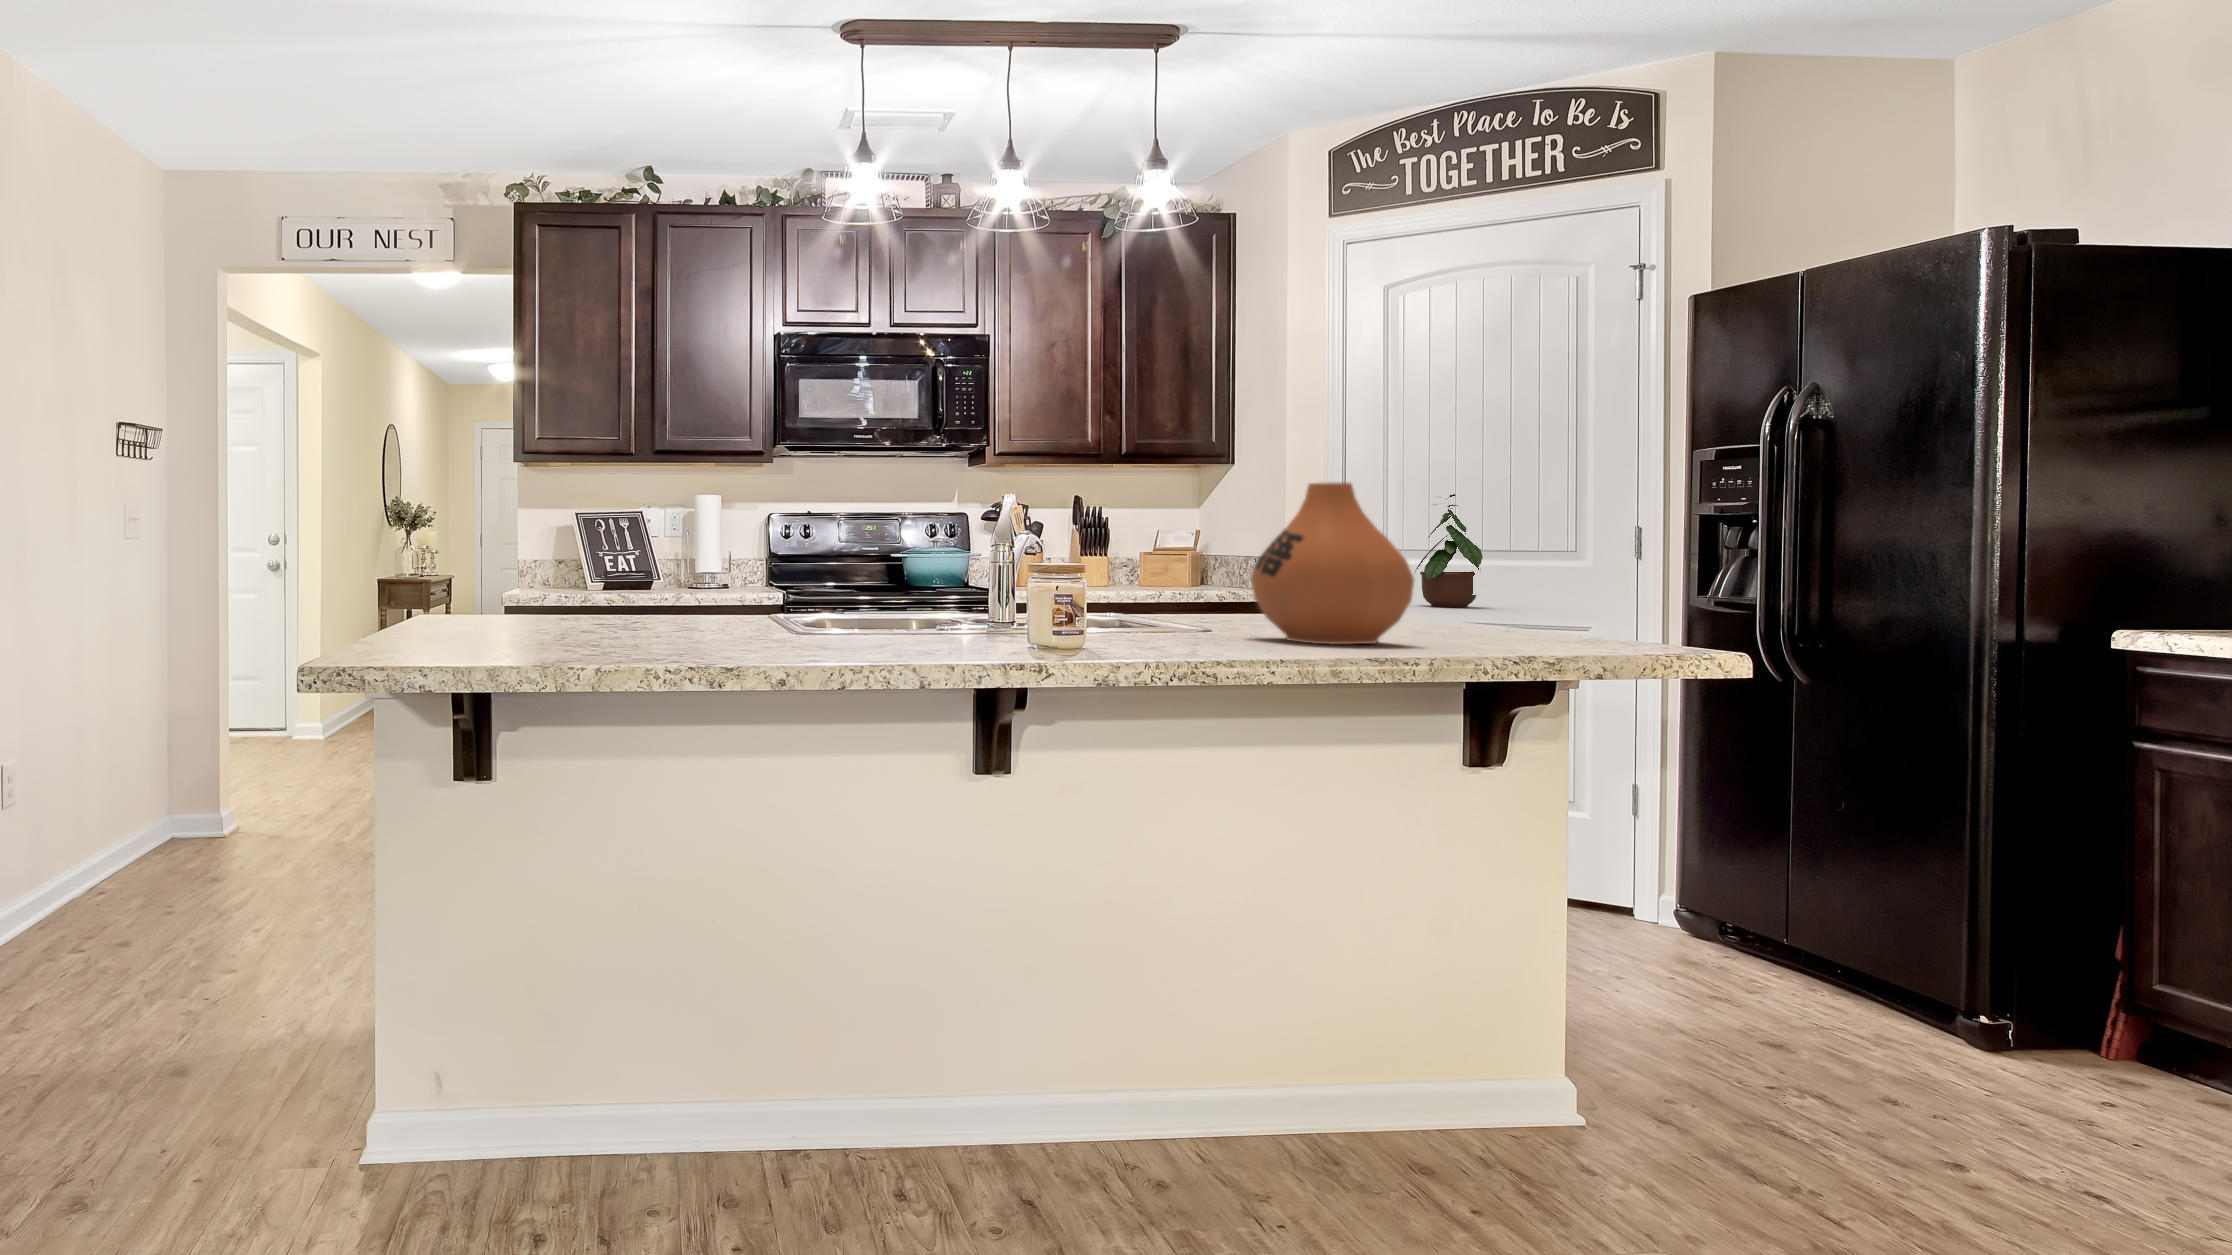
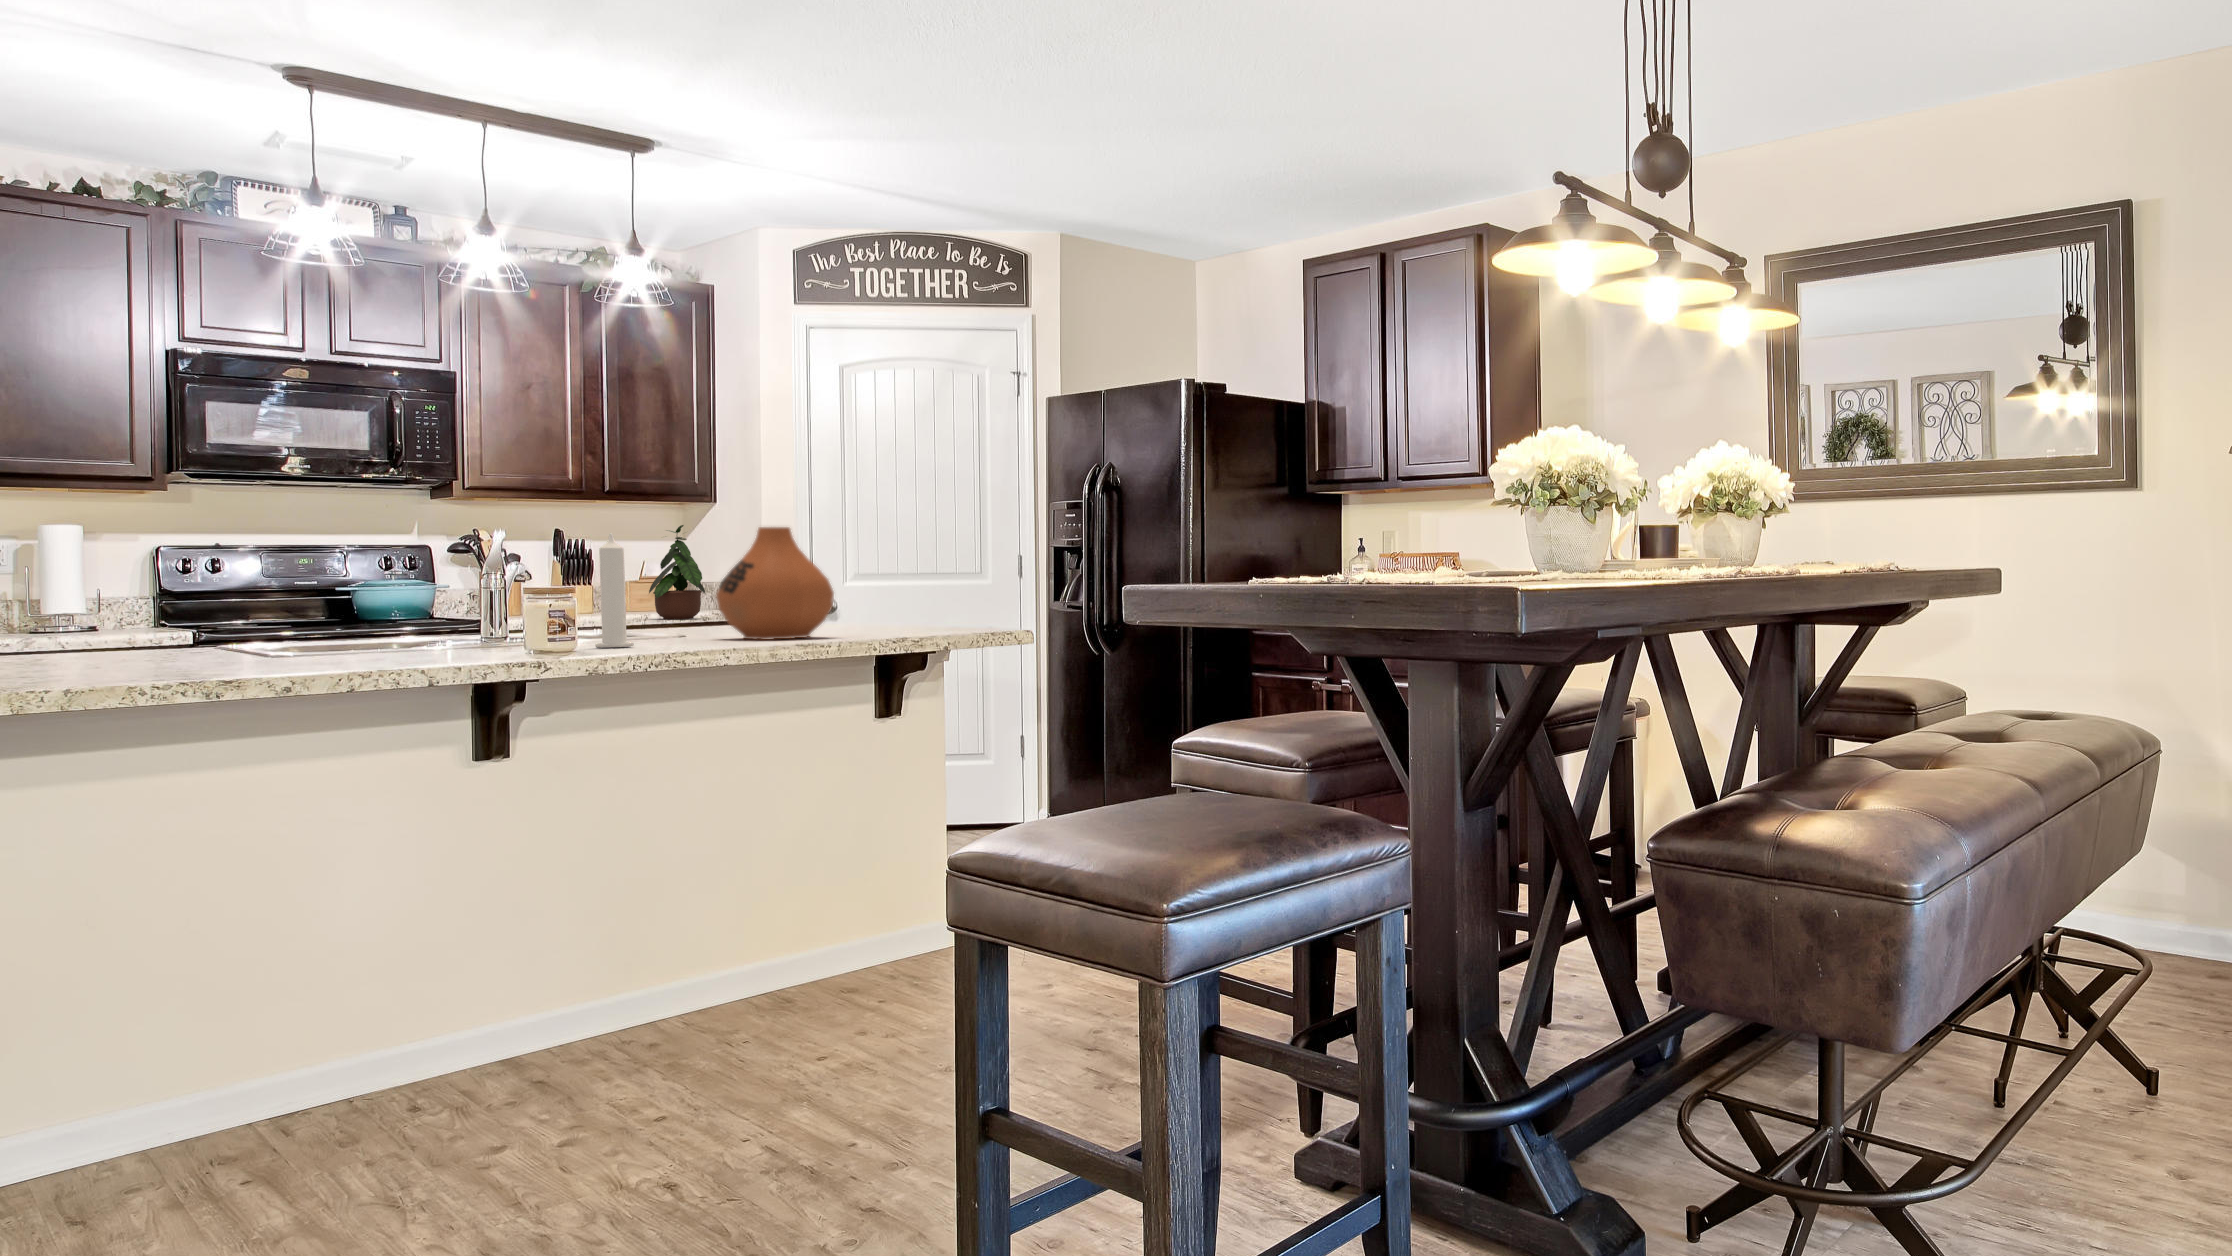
candle: none [1106,491,1152,647] -> present [595,533,634,648]
potted plant: present [1414,494,1483,607] -> present [649,525,705,619]

